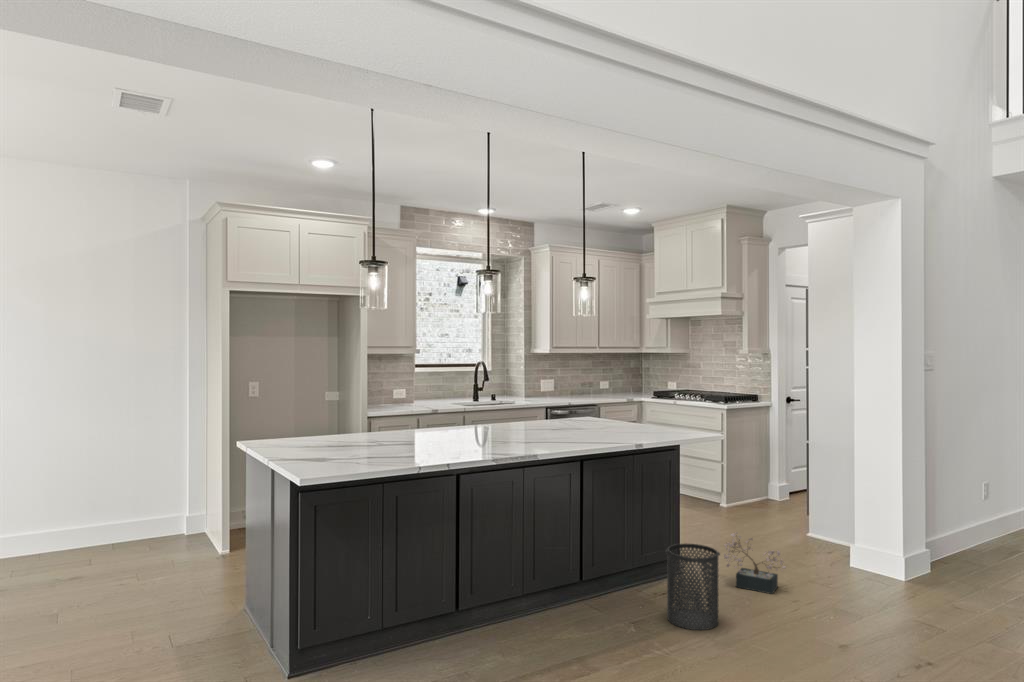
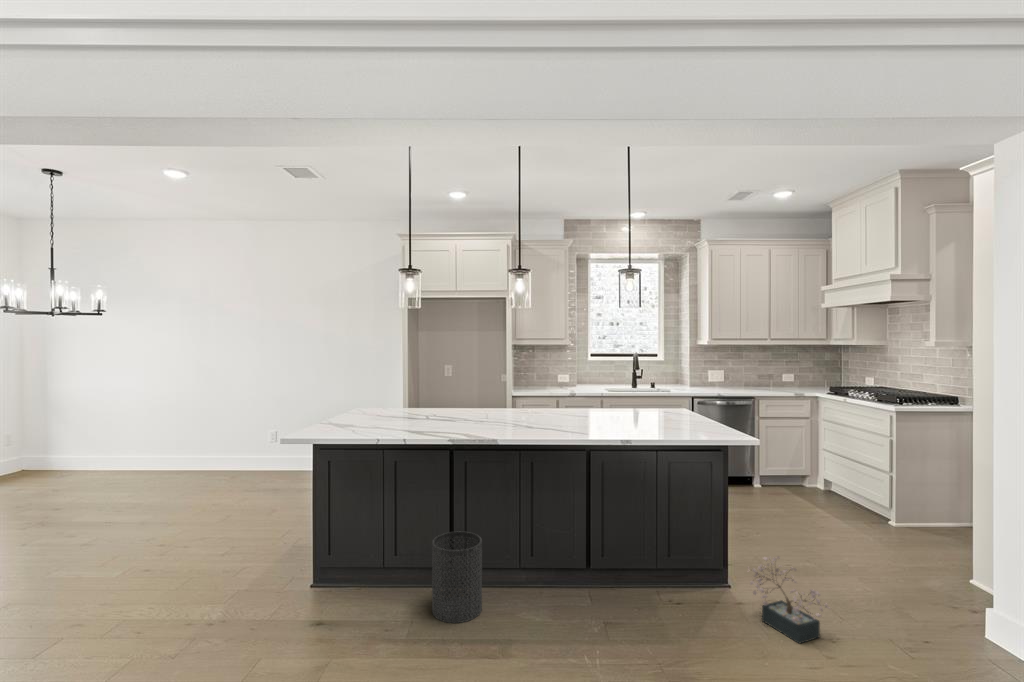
trash can: present [666,543,720,630] -> present [432,532,482,623]

